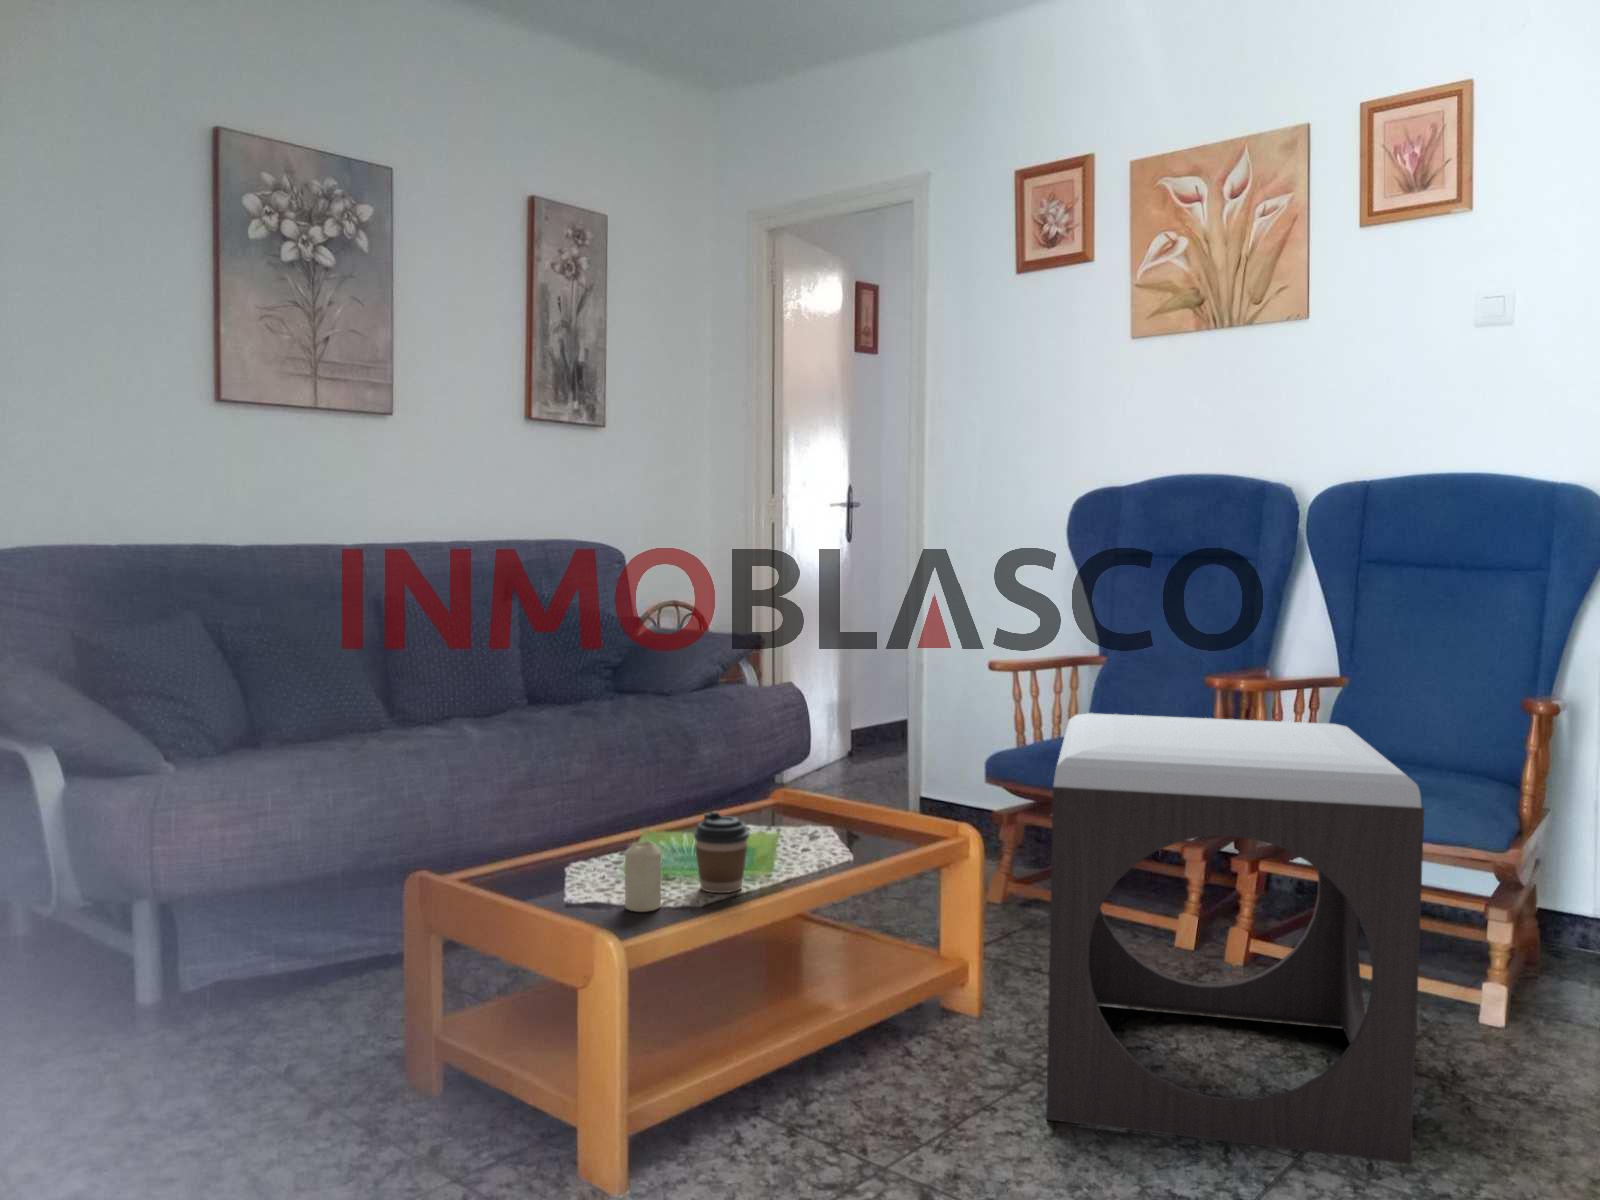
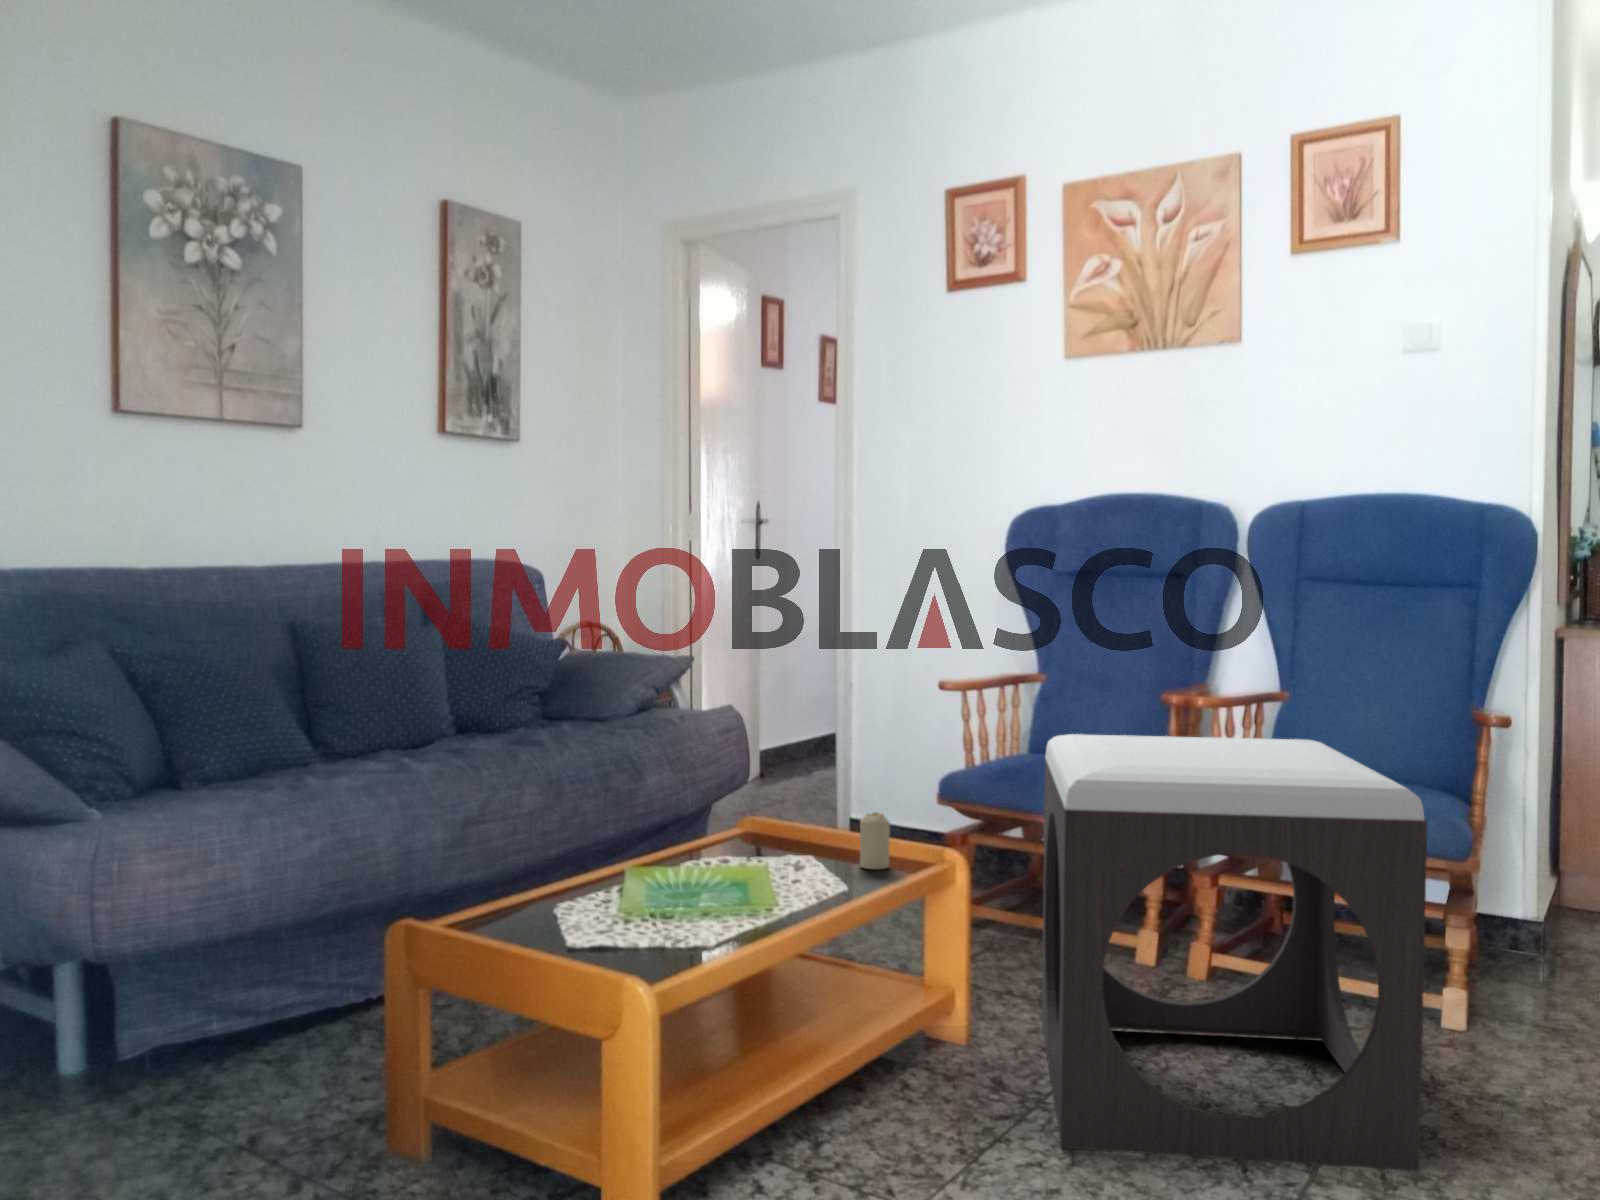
coffee cup: present [694,811,749,893] -> none [699,845,757,930]
candle: present [625,841,661,912] -> present [860,812,890,869]

